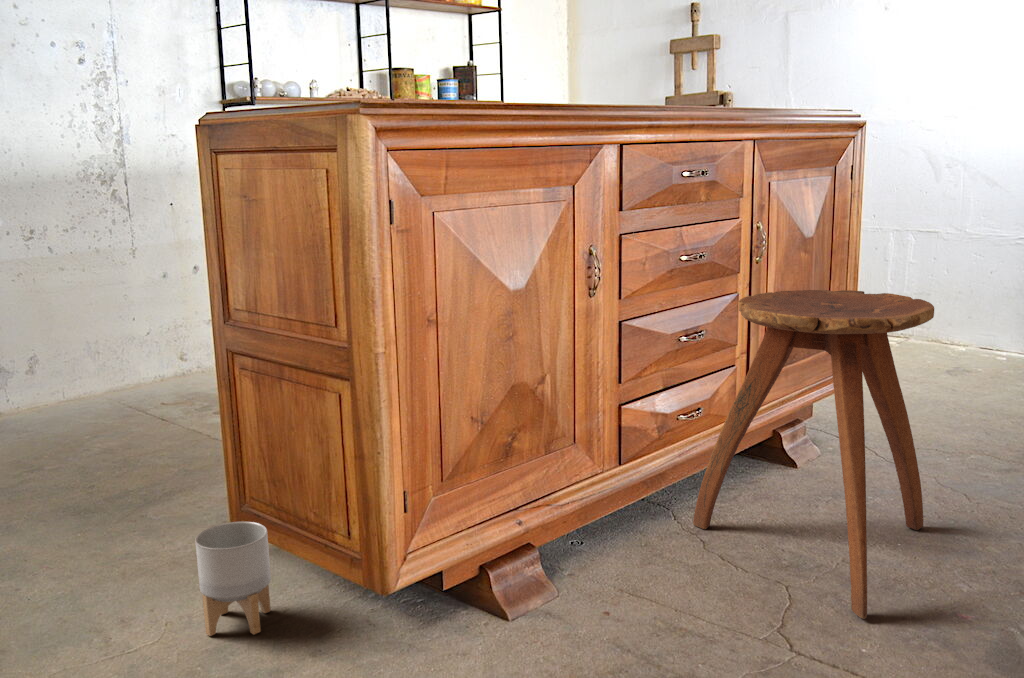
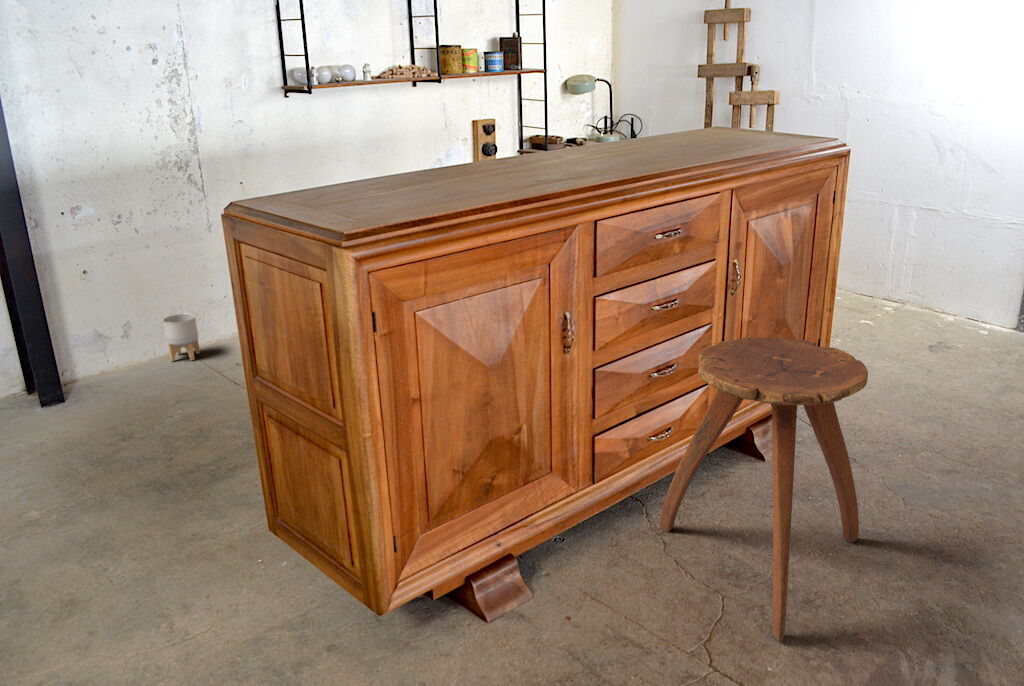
planter: present [195,522,271,636] -> present [163,313,200,361]

